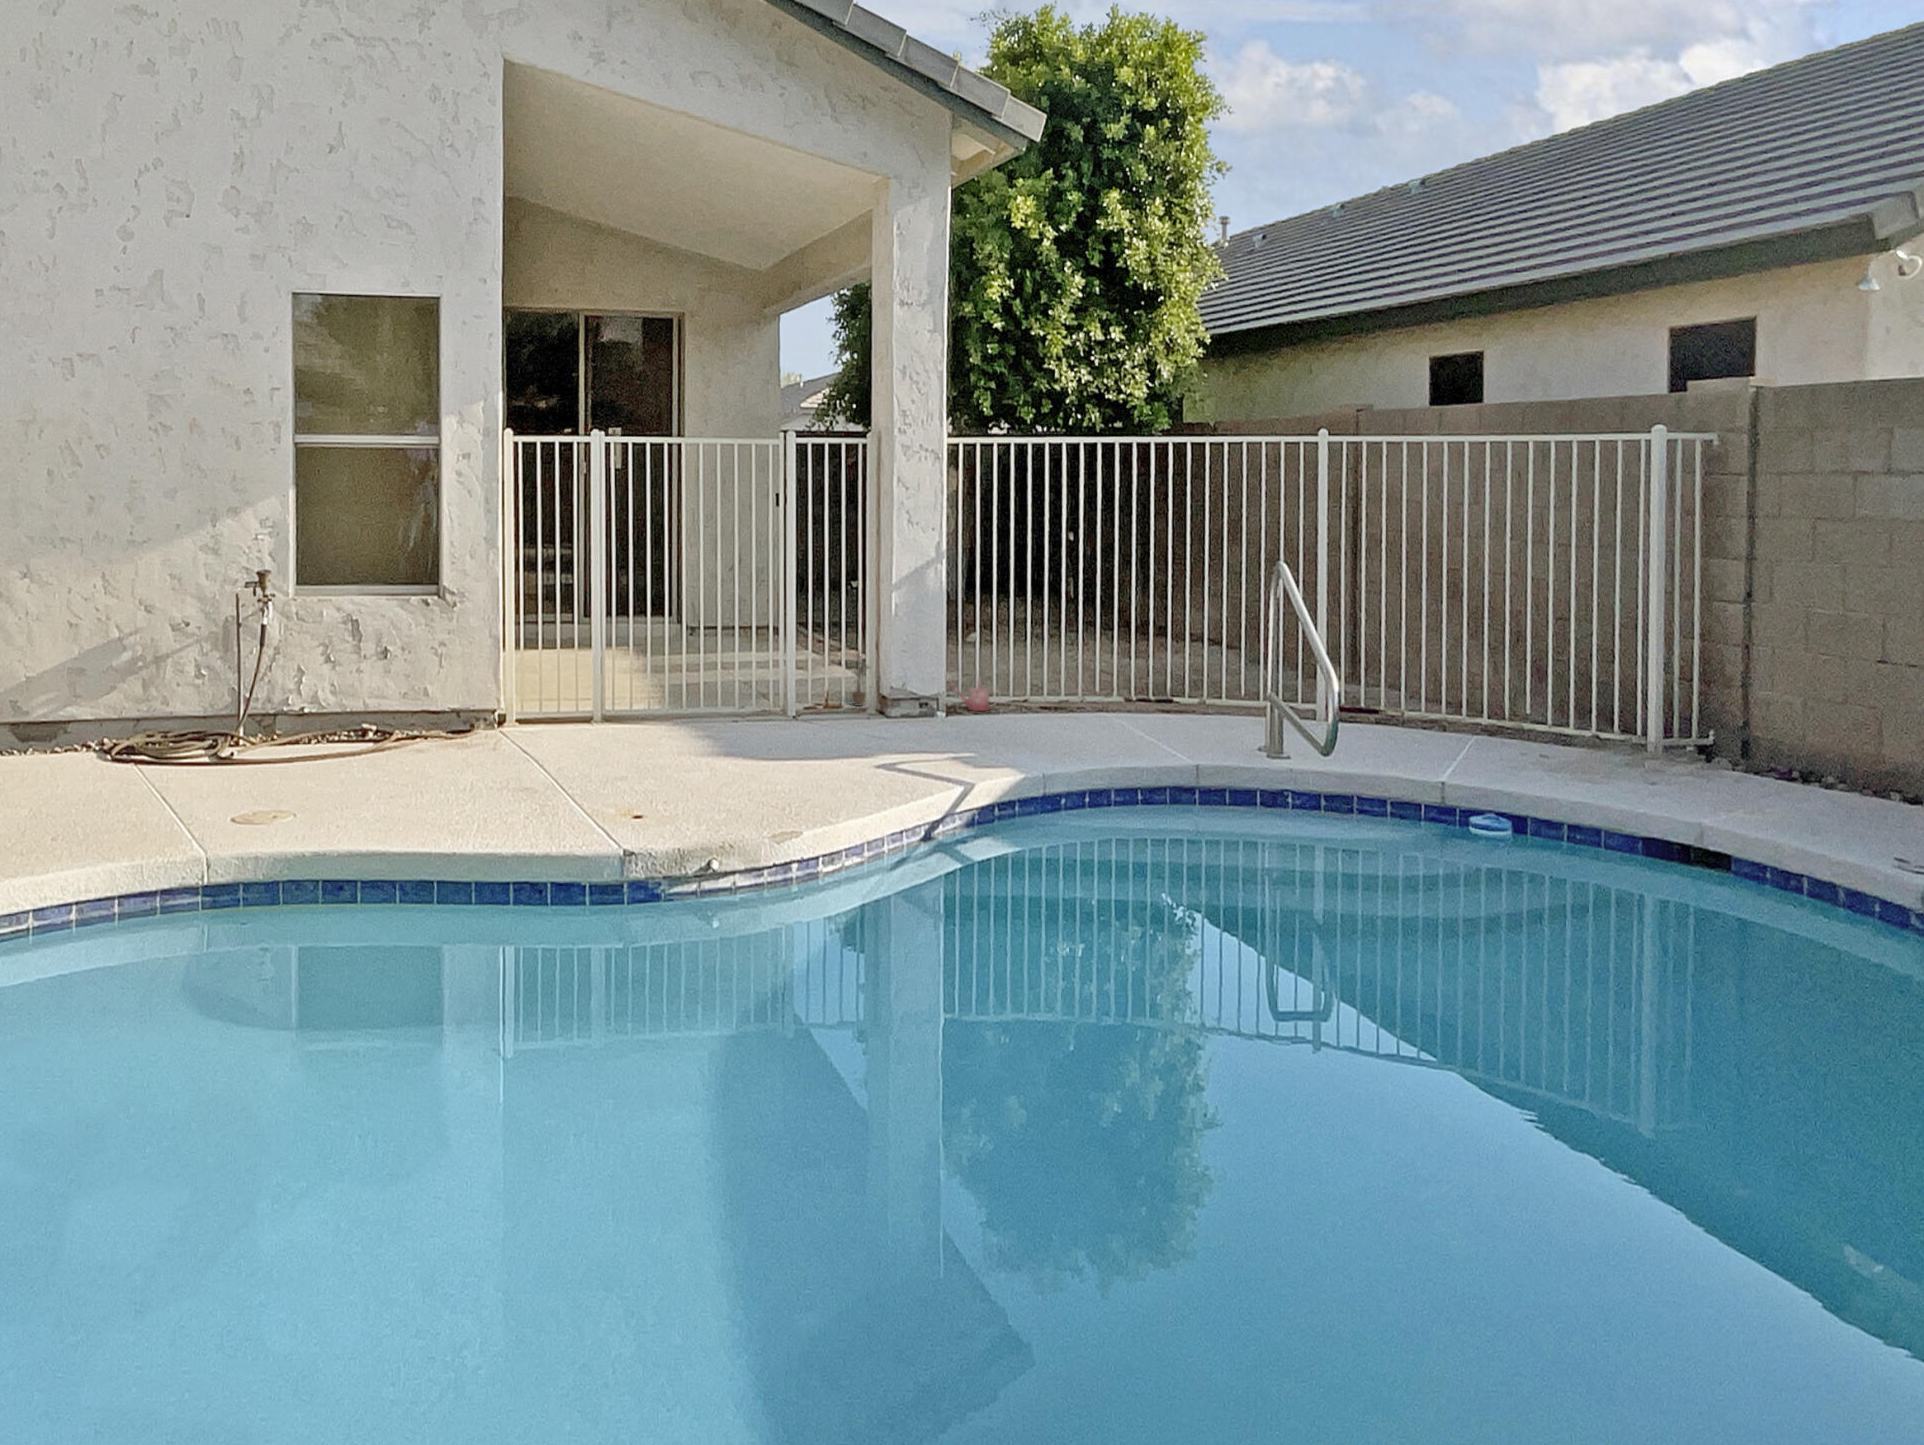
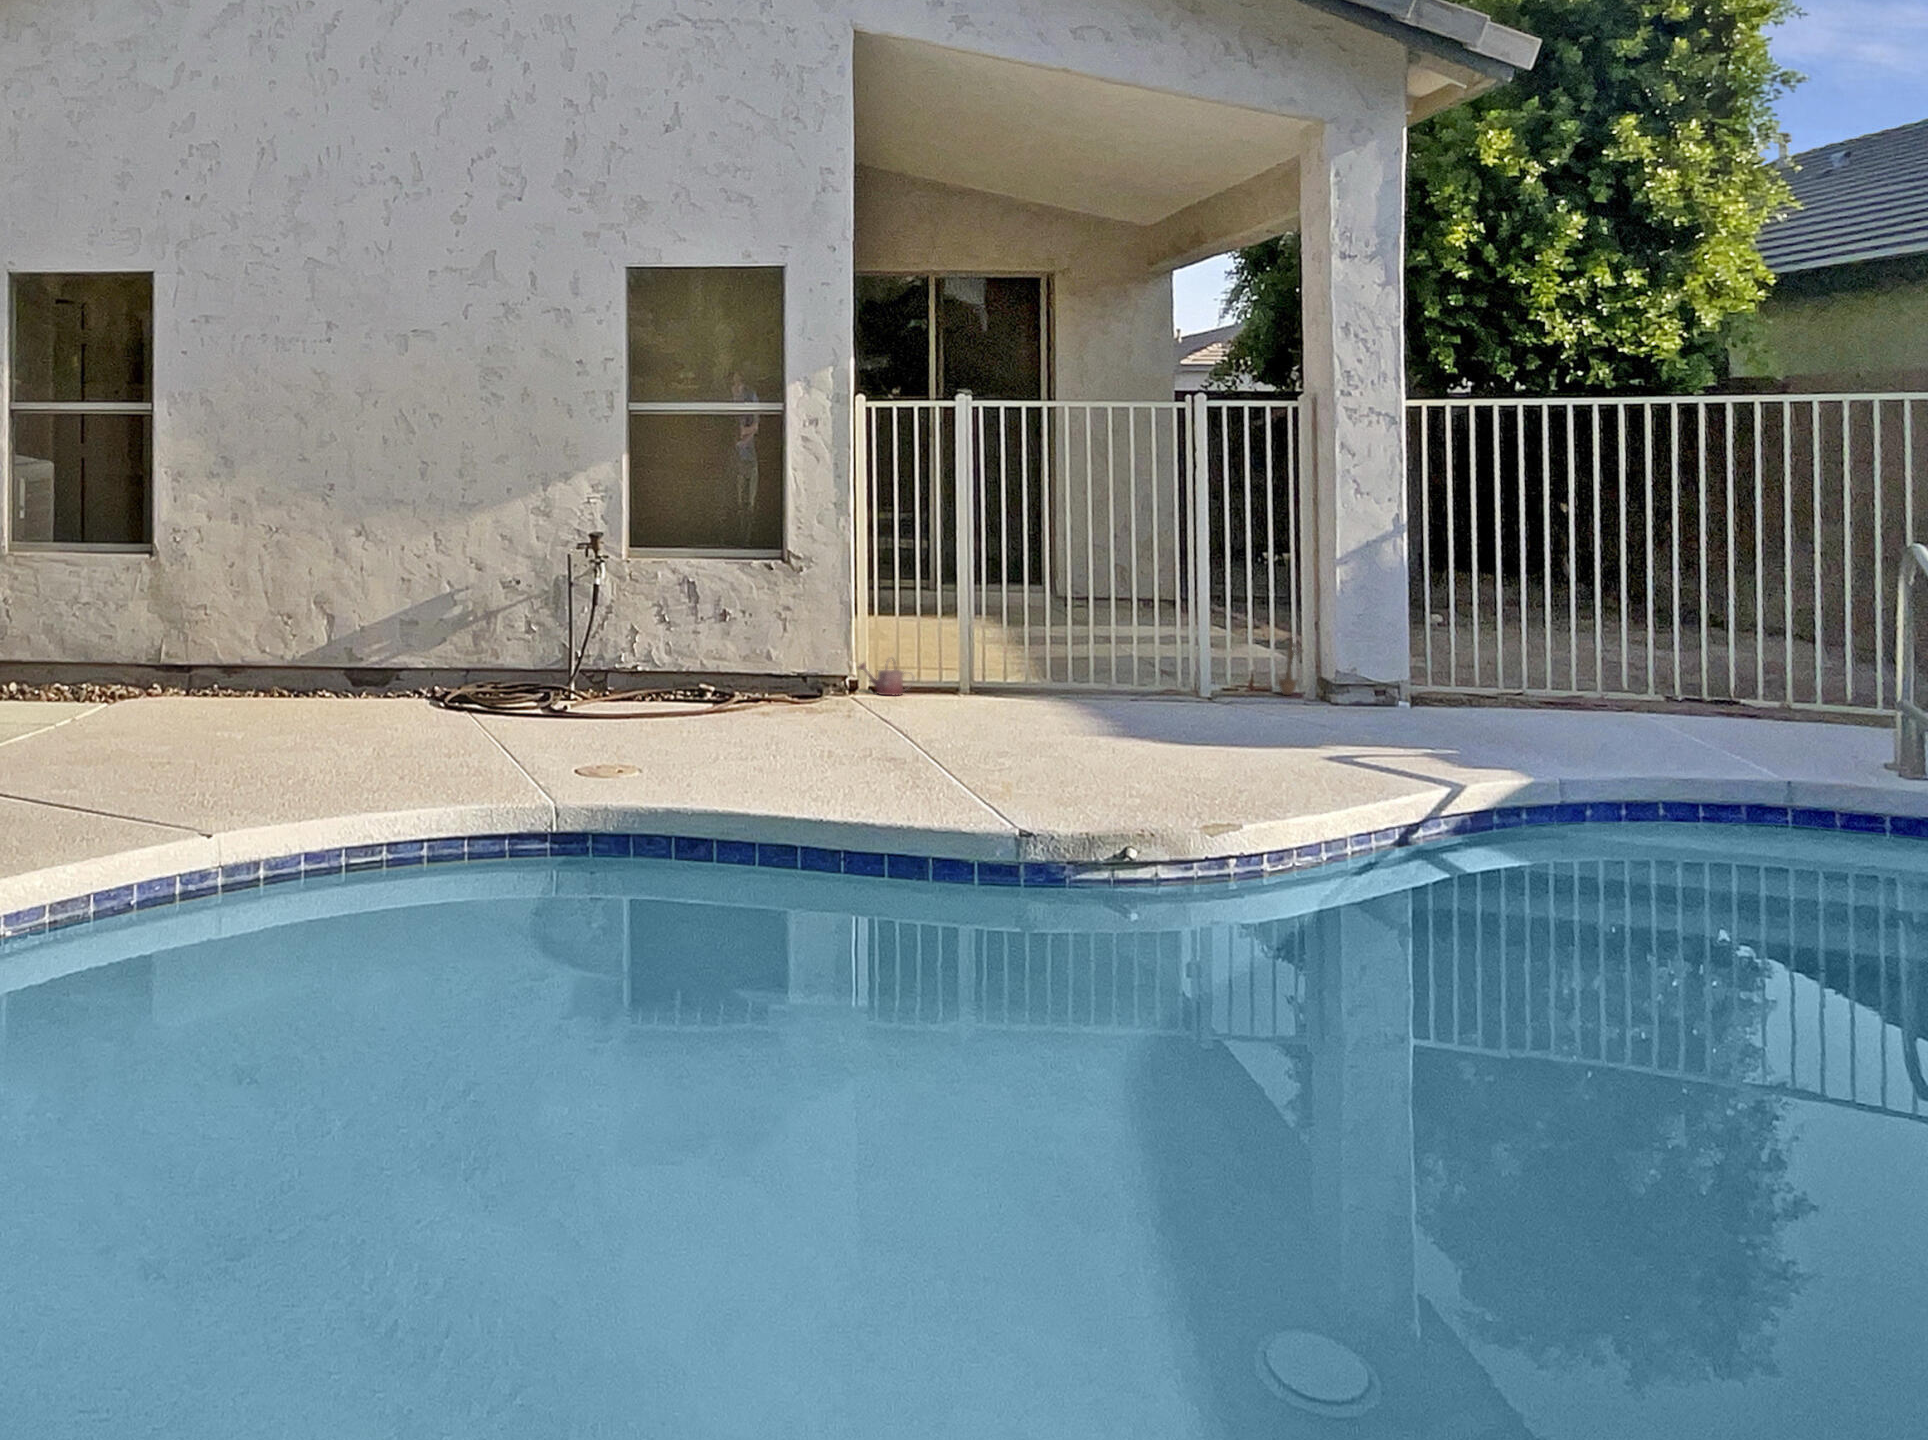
watering can: present [951,678,991,711] -> present [858,658,913,695]

